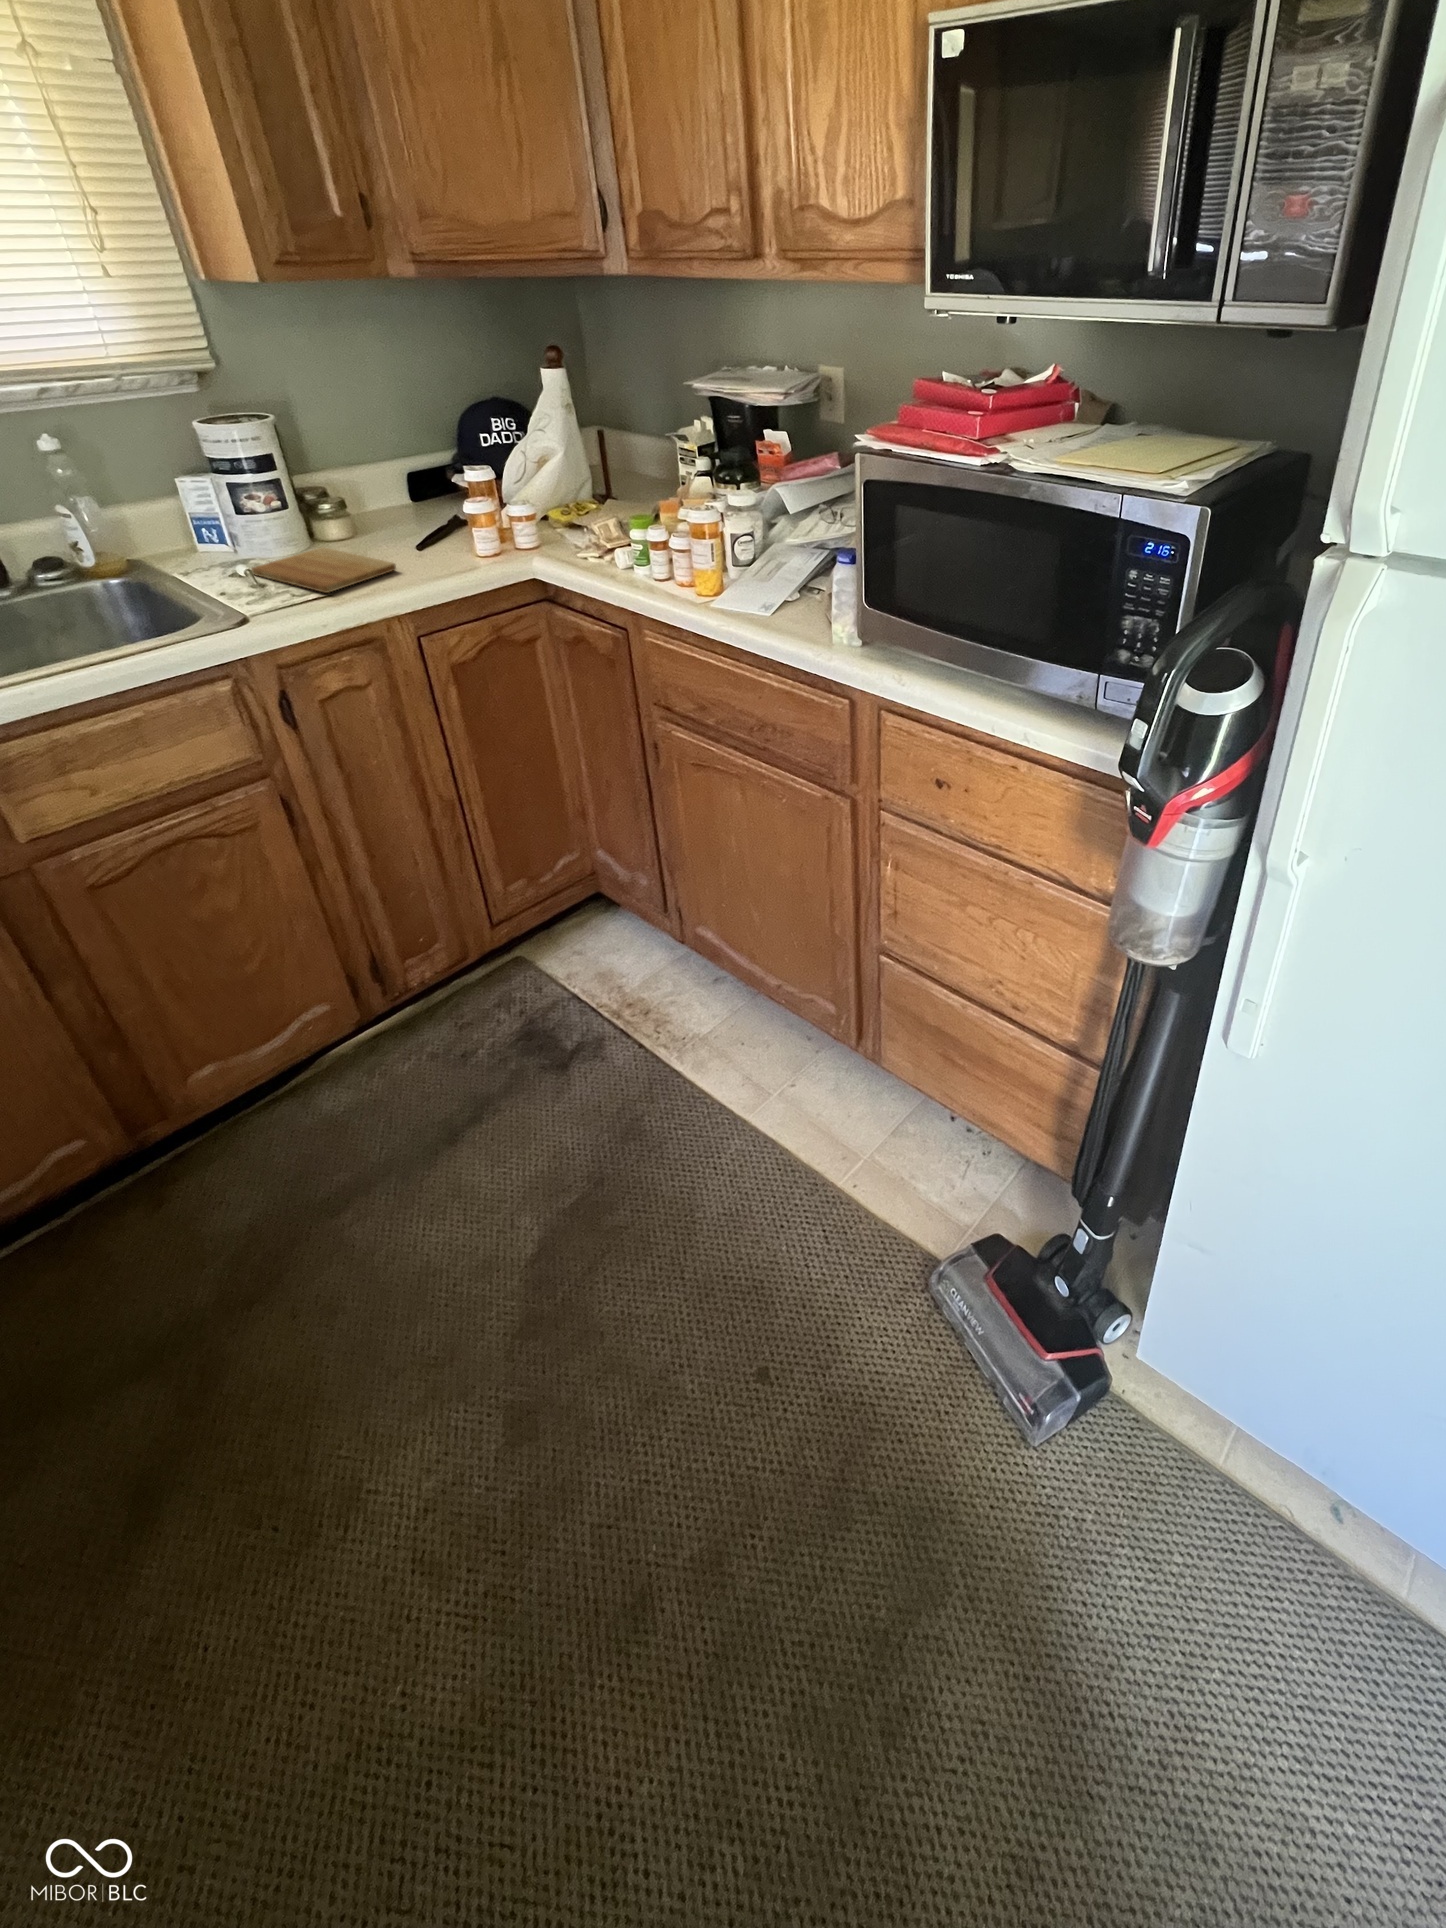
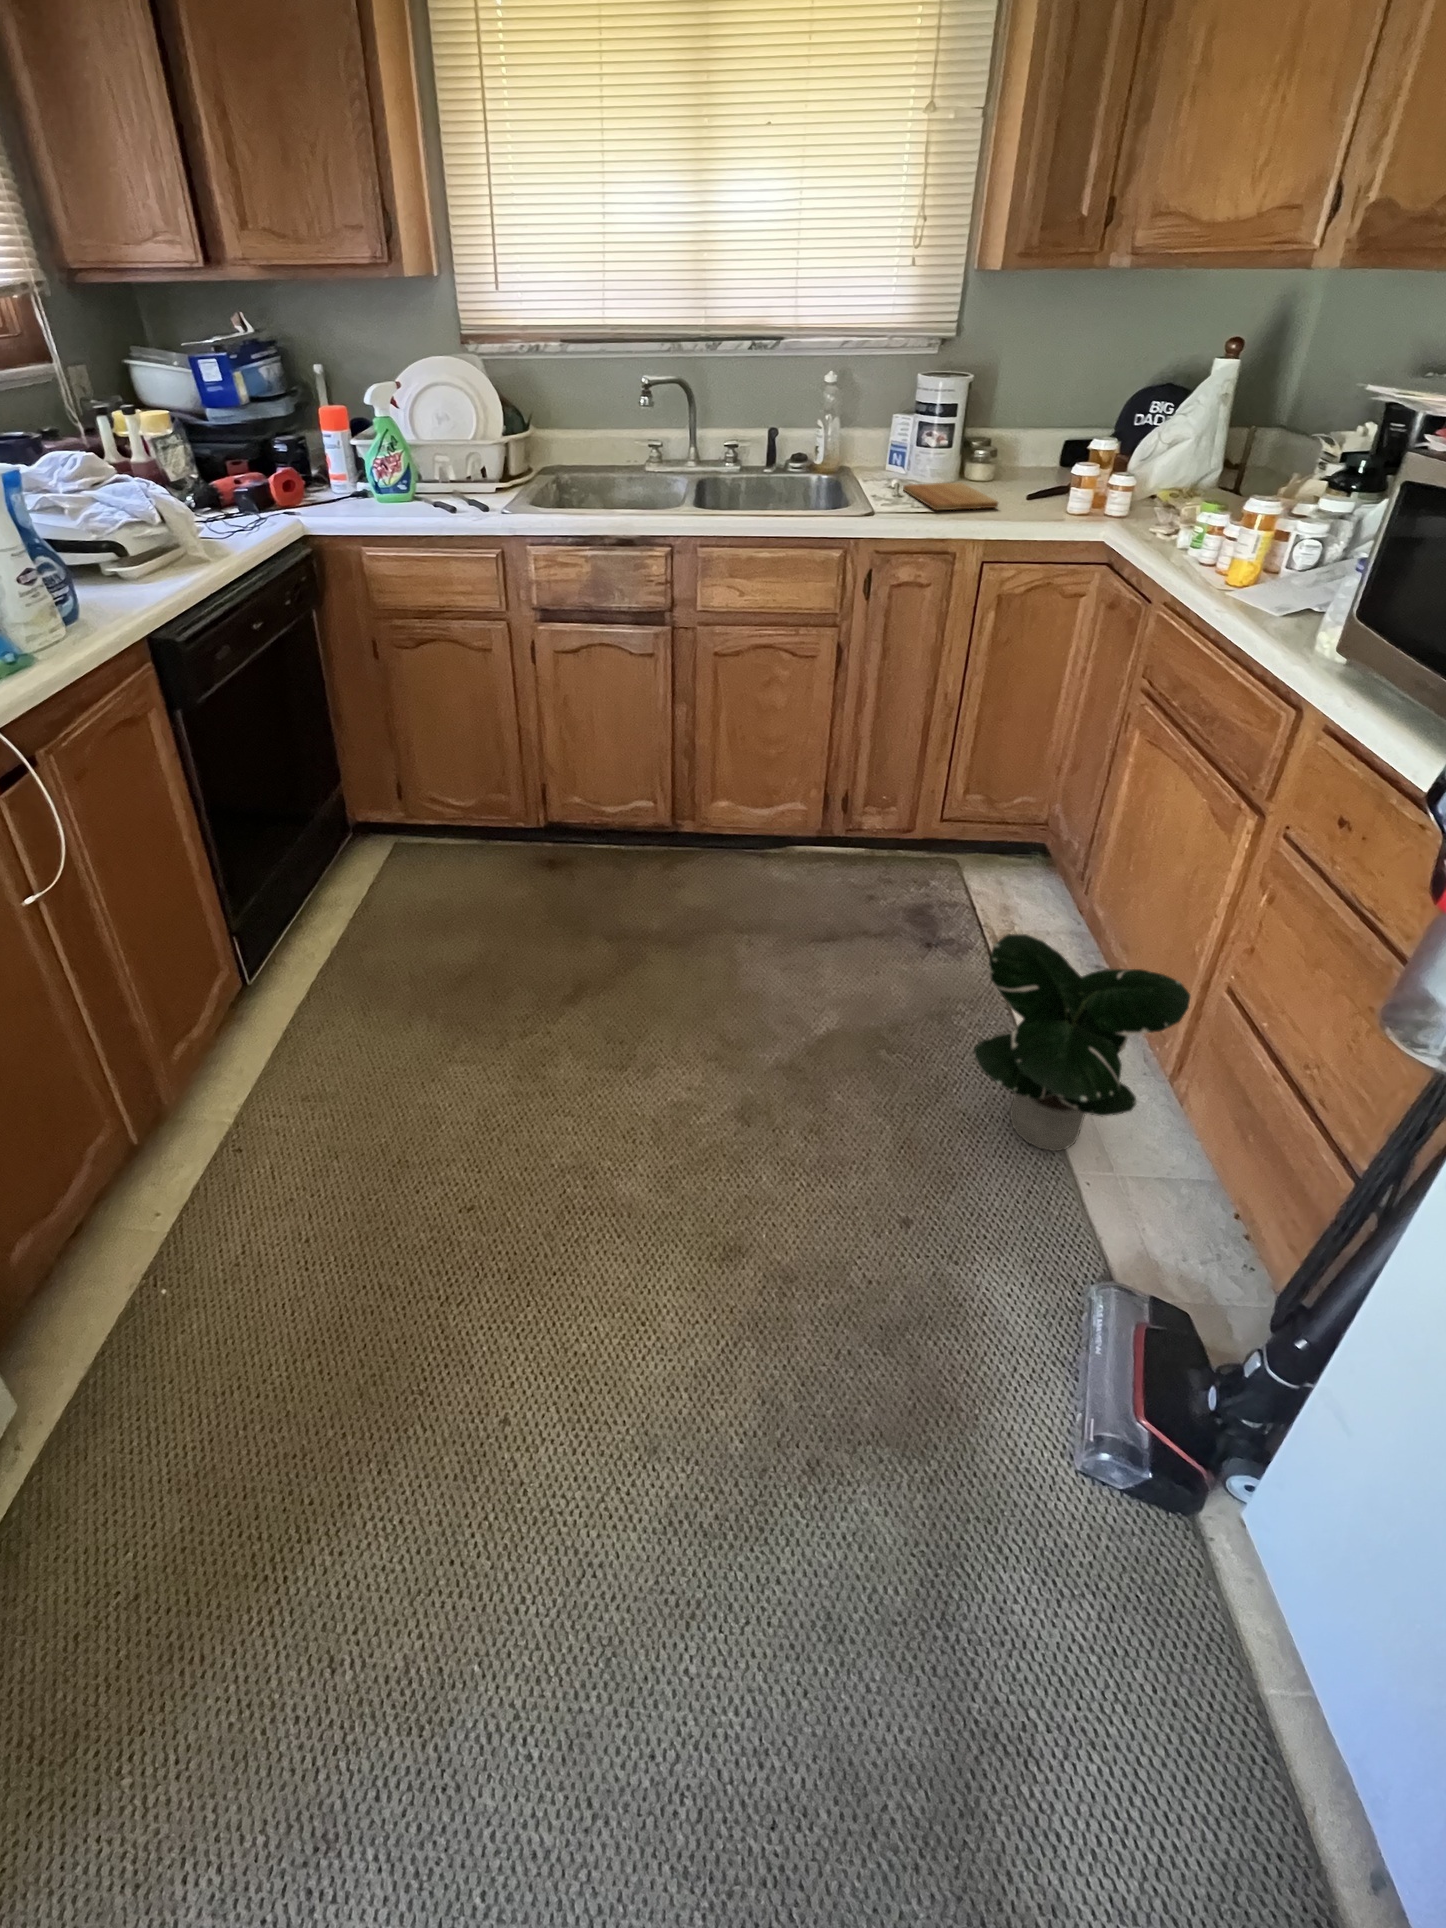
potted plant: none [684,971,870,1193] -> present [974,934,1191,1151]

